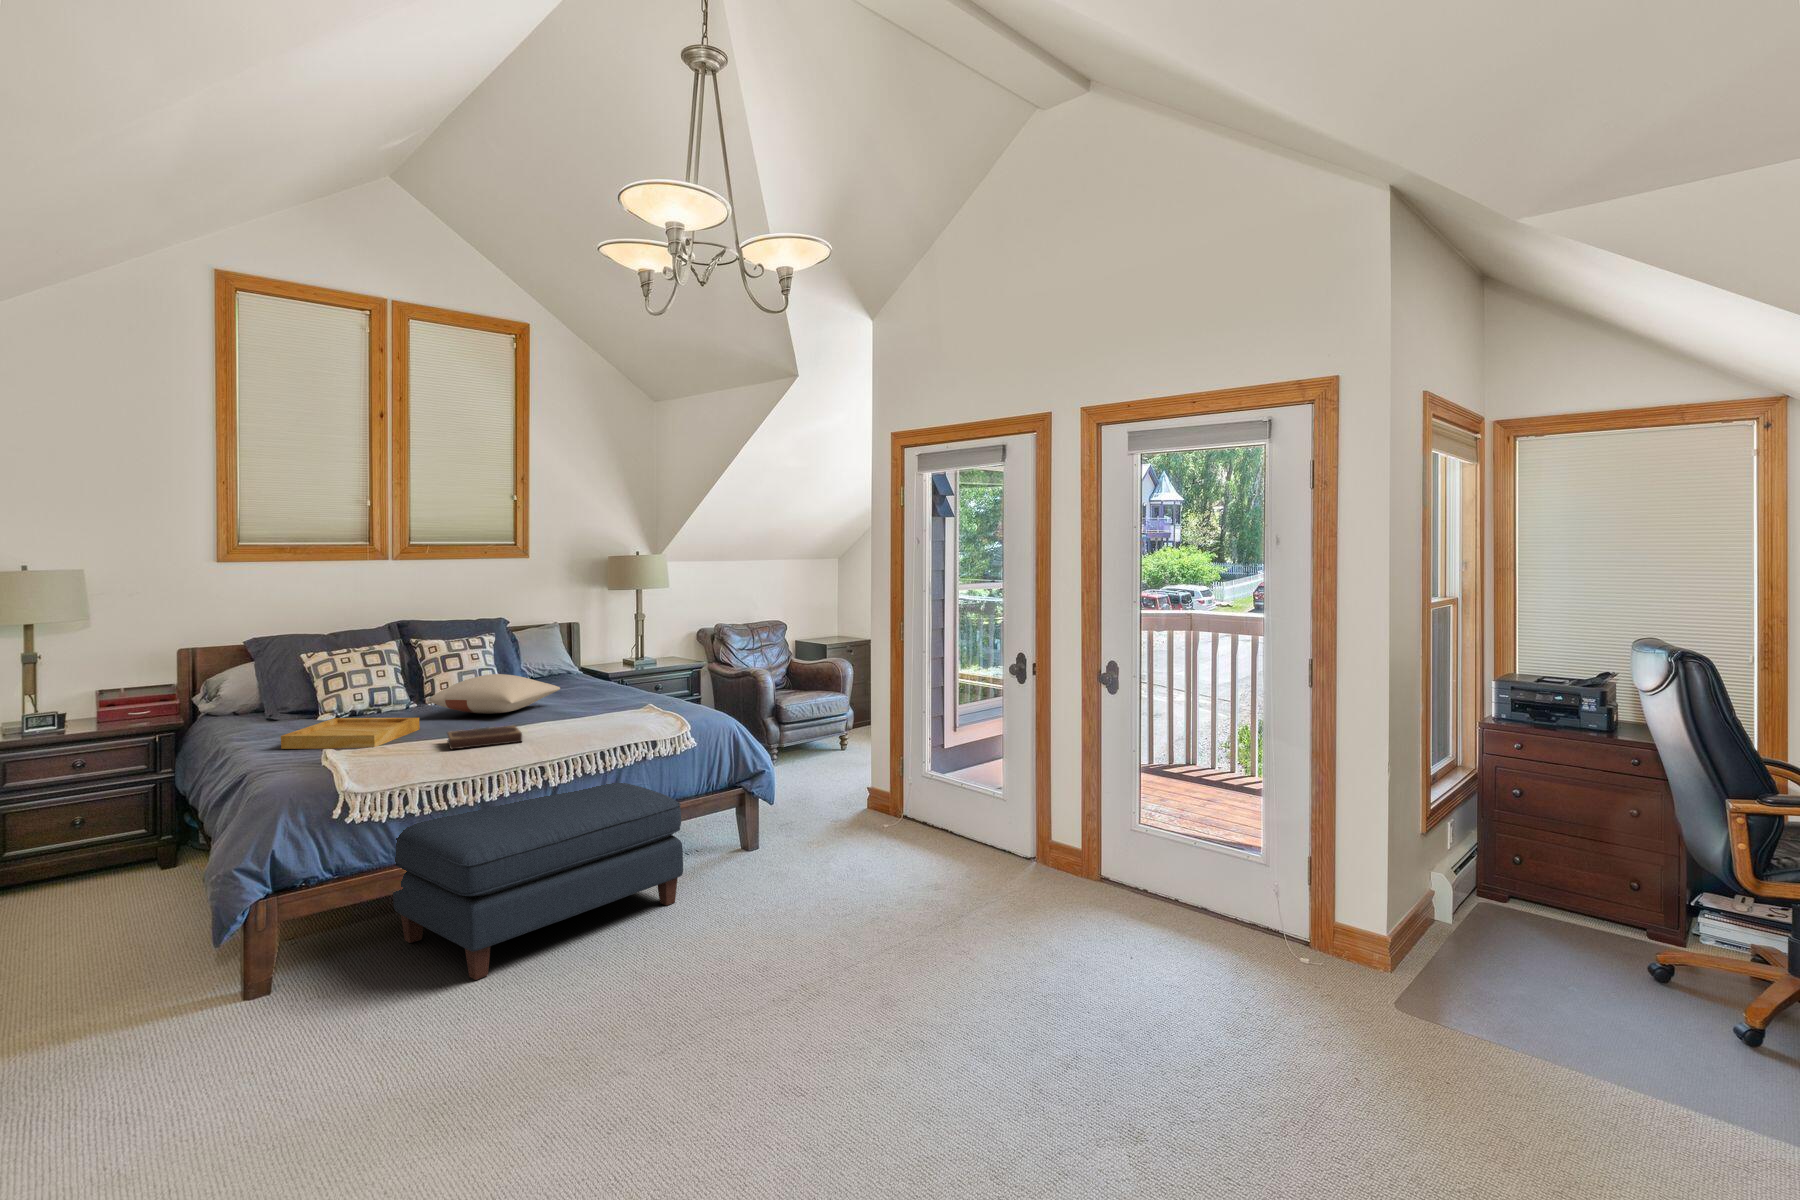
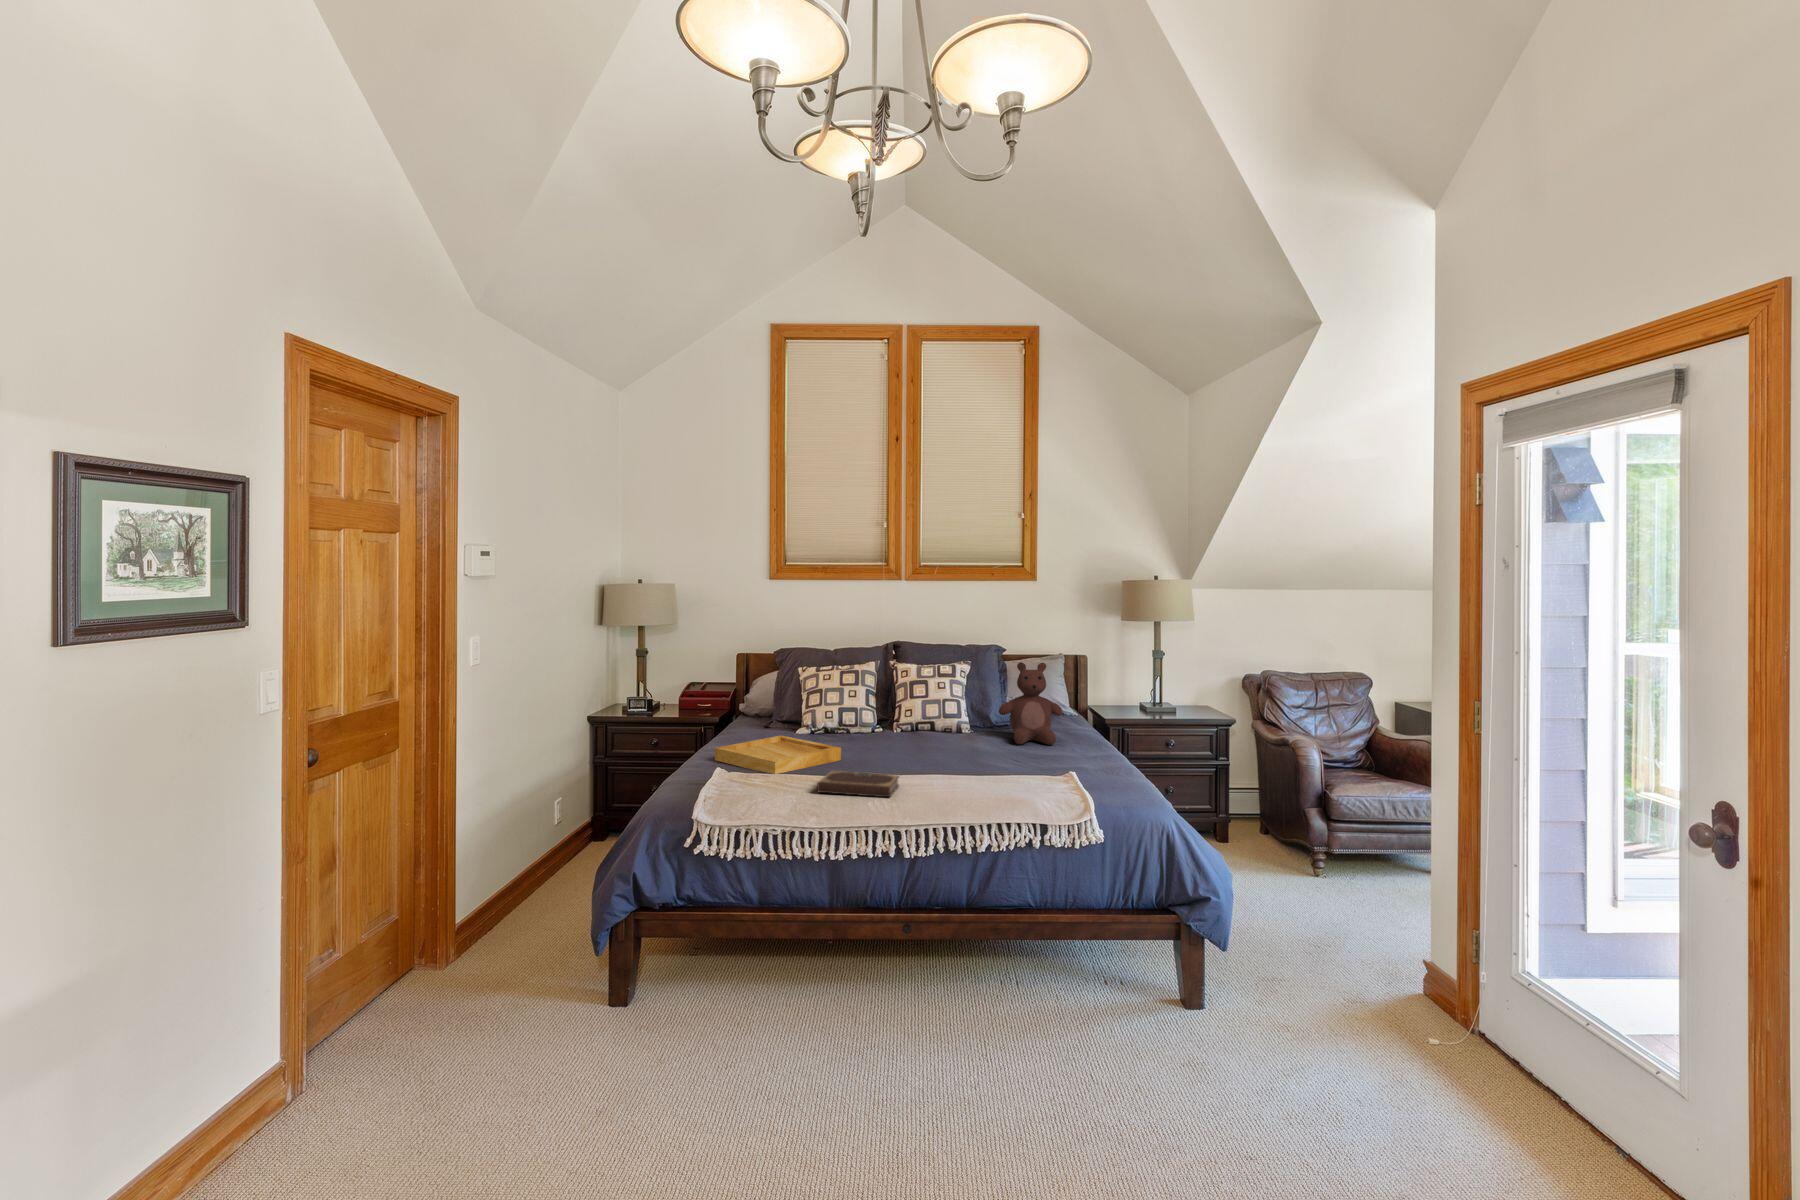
teddy bear: none [537,626,595,698] -> present [999,662,1063,745]
pillow: present [430,674,560,714] -> none [867,709,1001,753]
ottoman: present [393,783,683,980] -> none [739,857,1045,1074]

